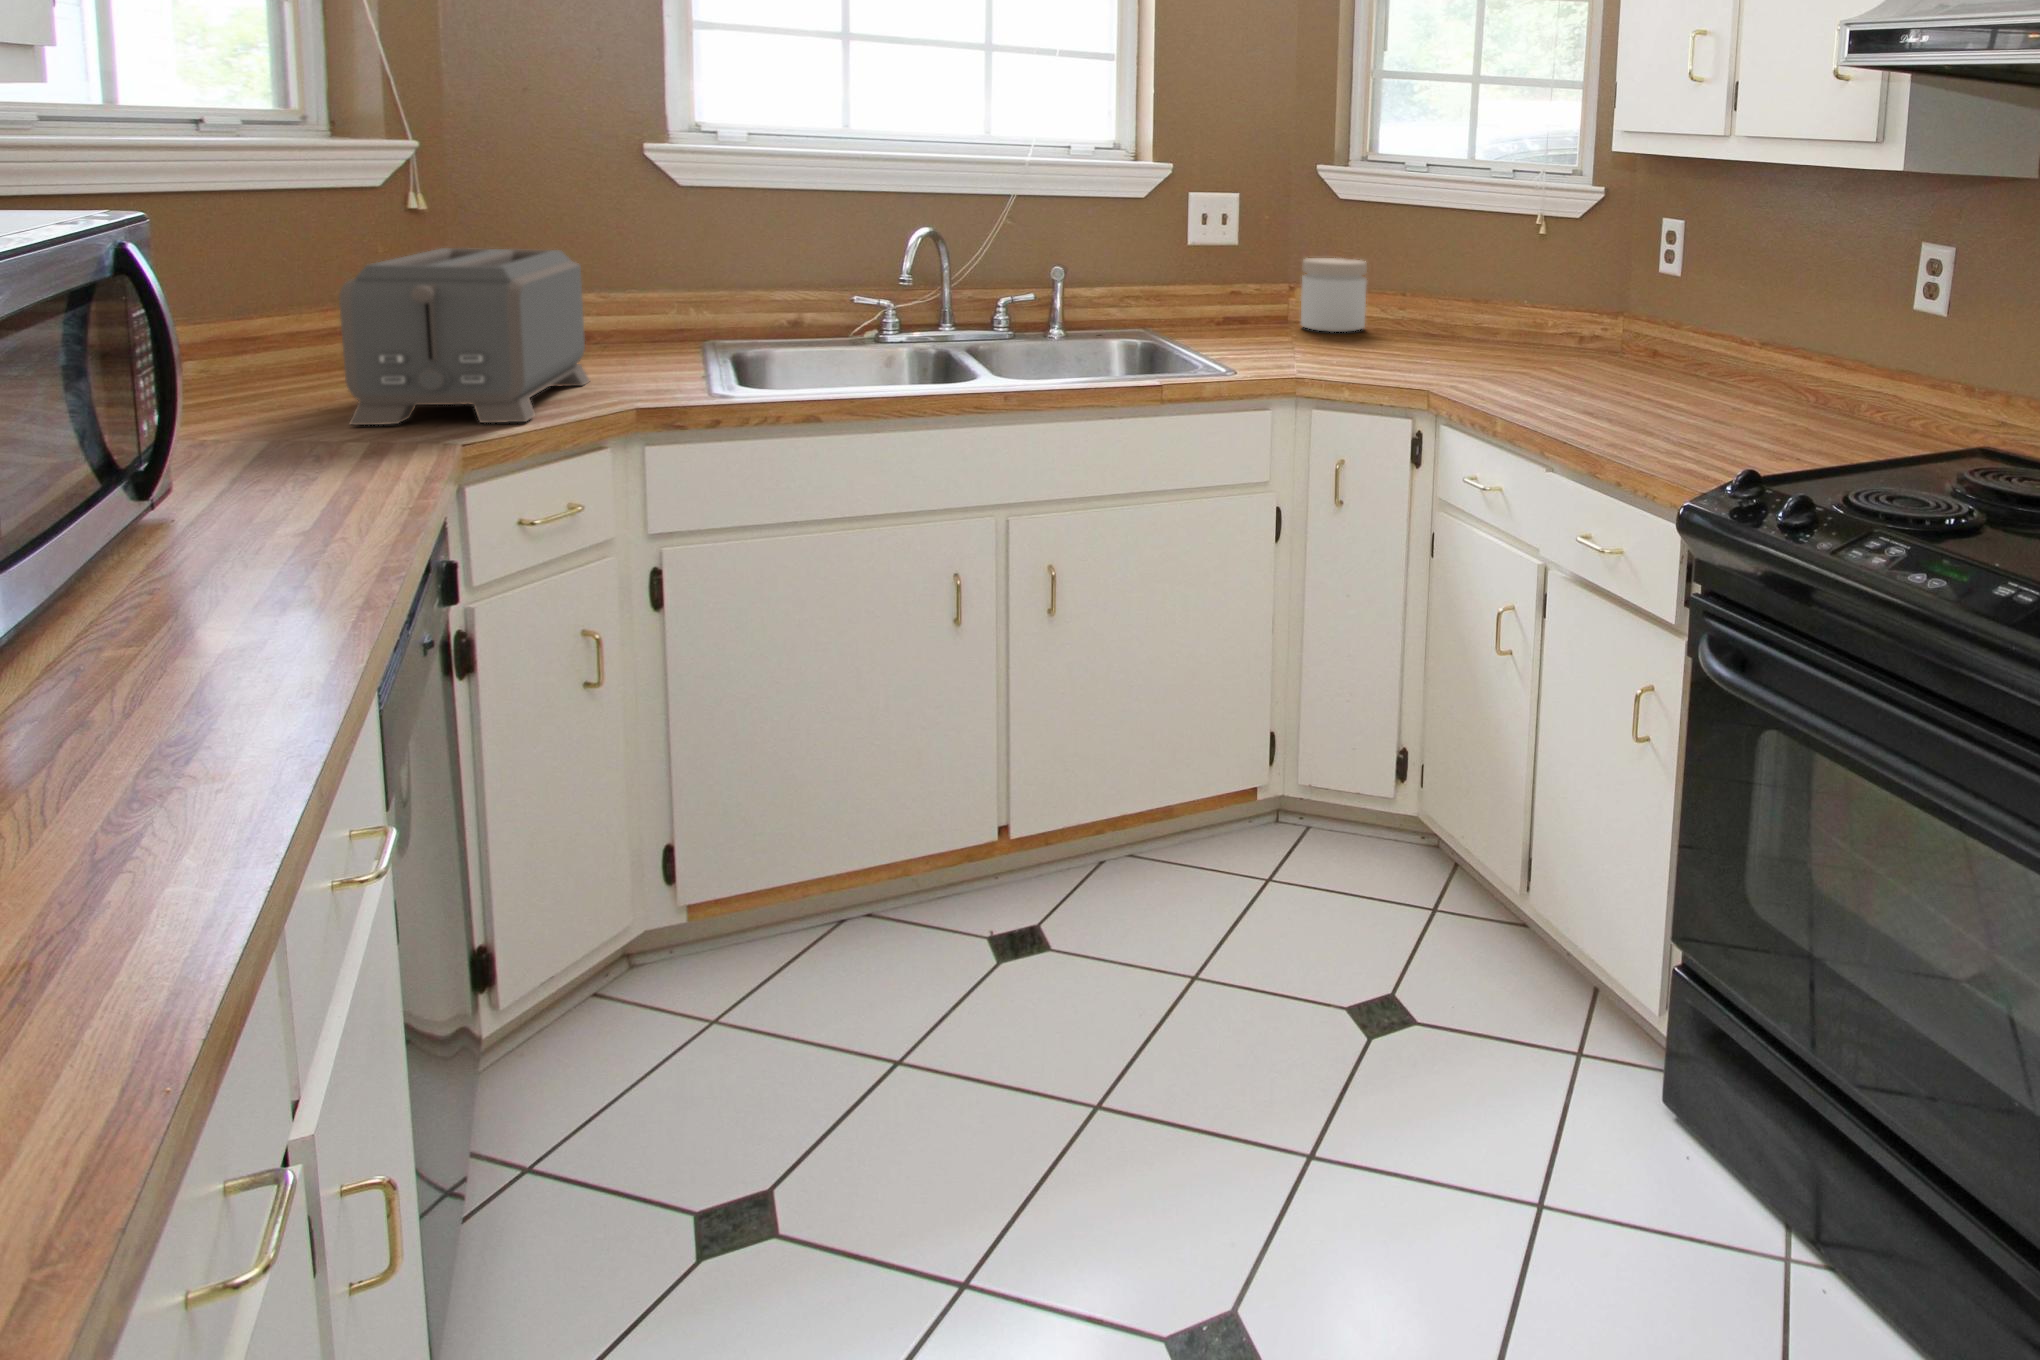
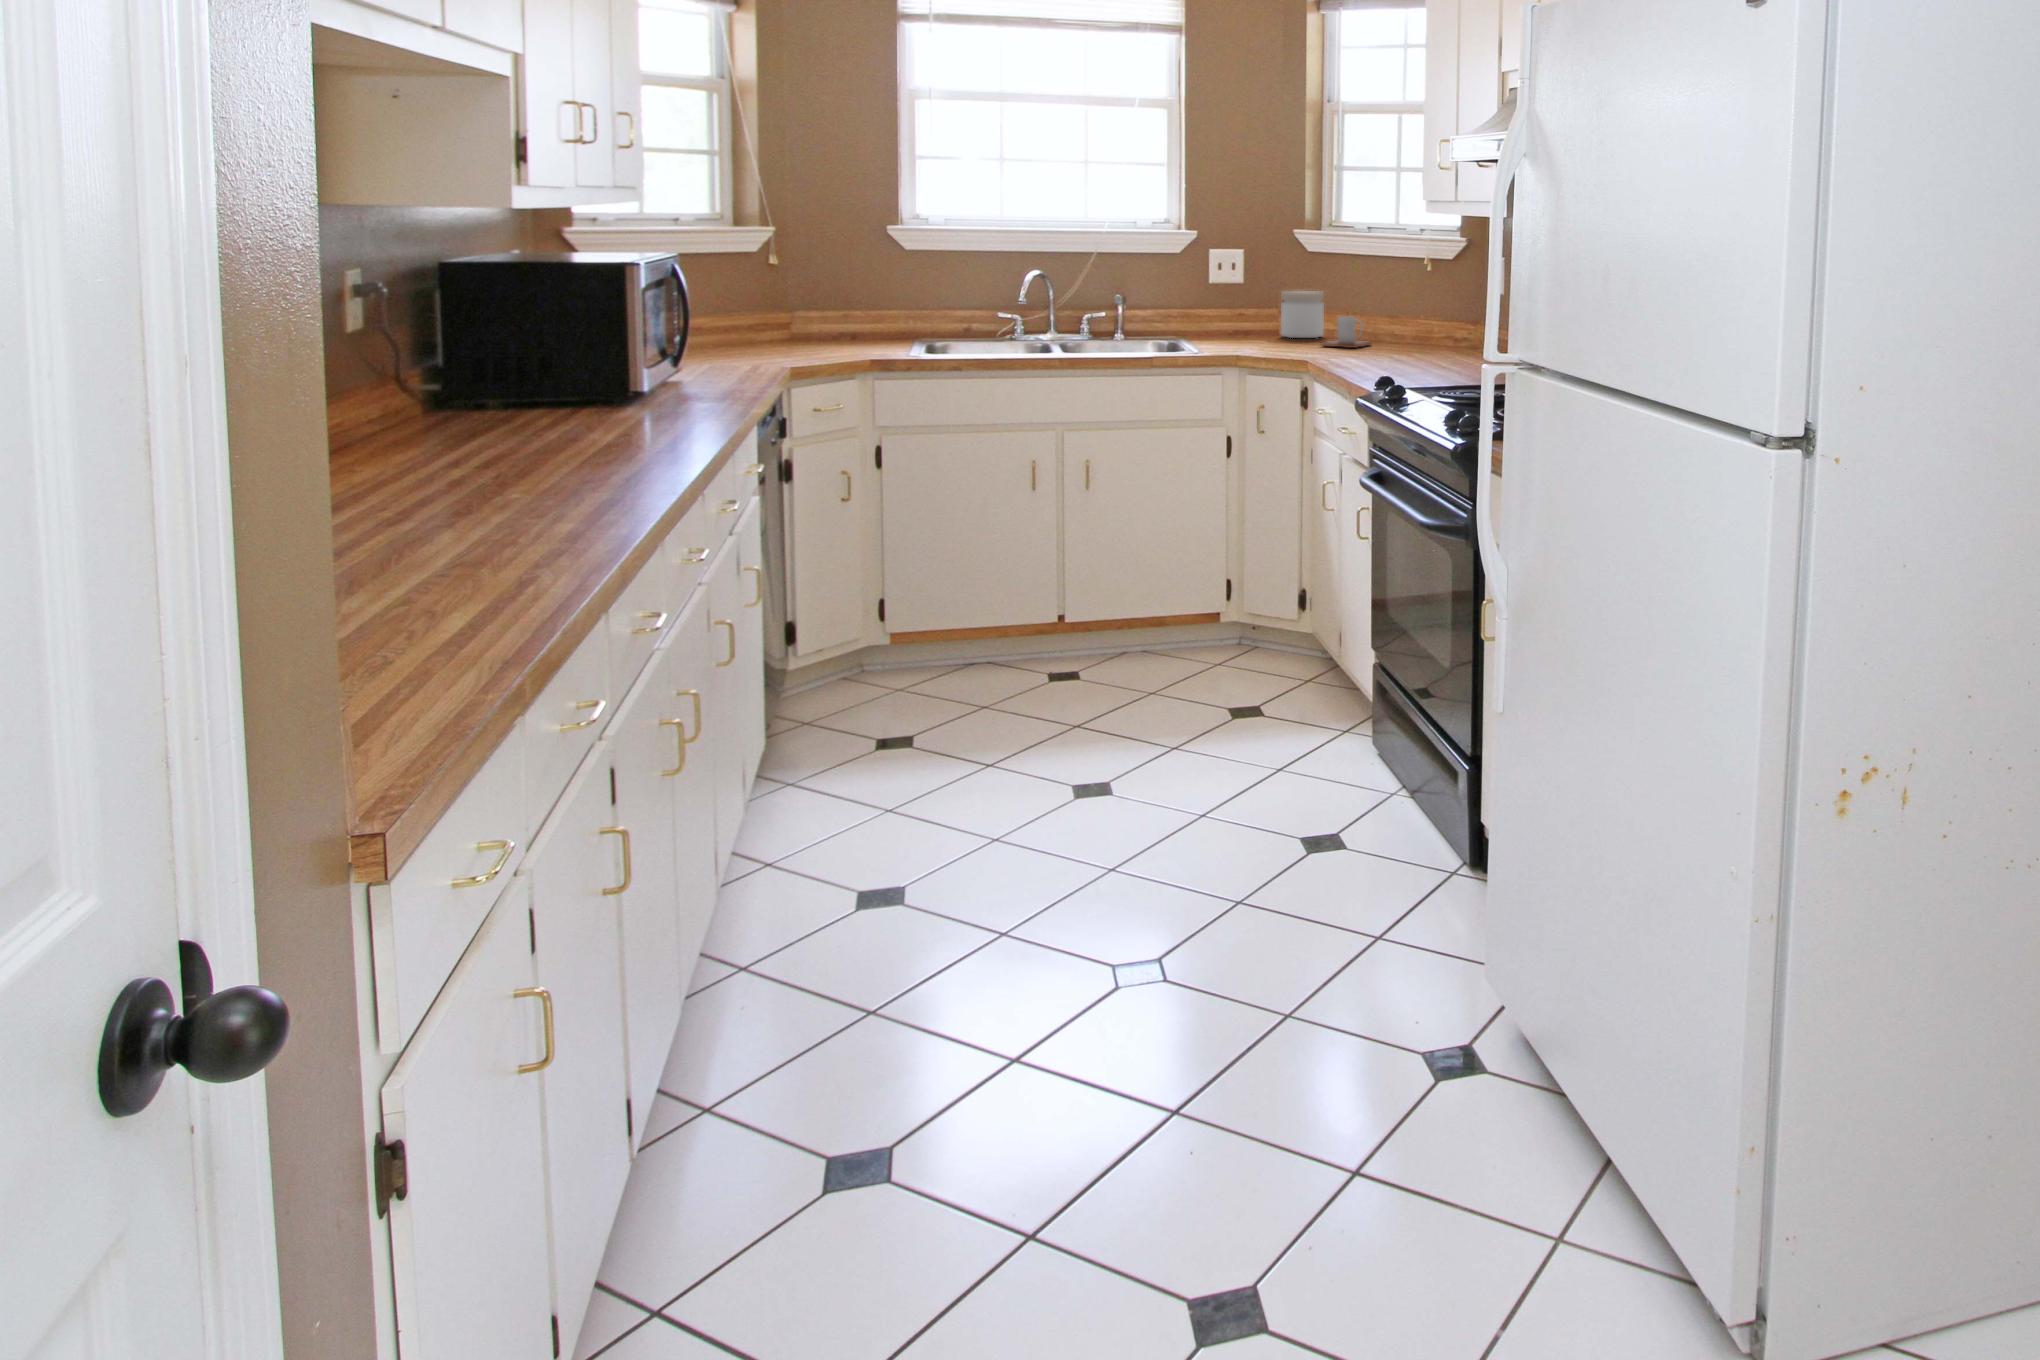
toaster: present [339,248,589,425] -> none [742,281,853,363]
mug: none [1394,305,1465,357] -> present [1321,316,1371,348]

